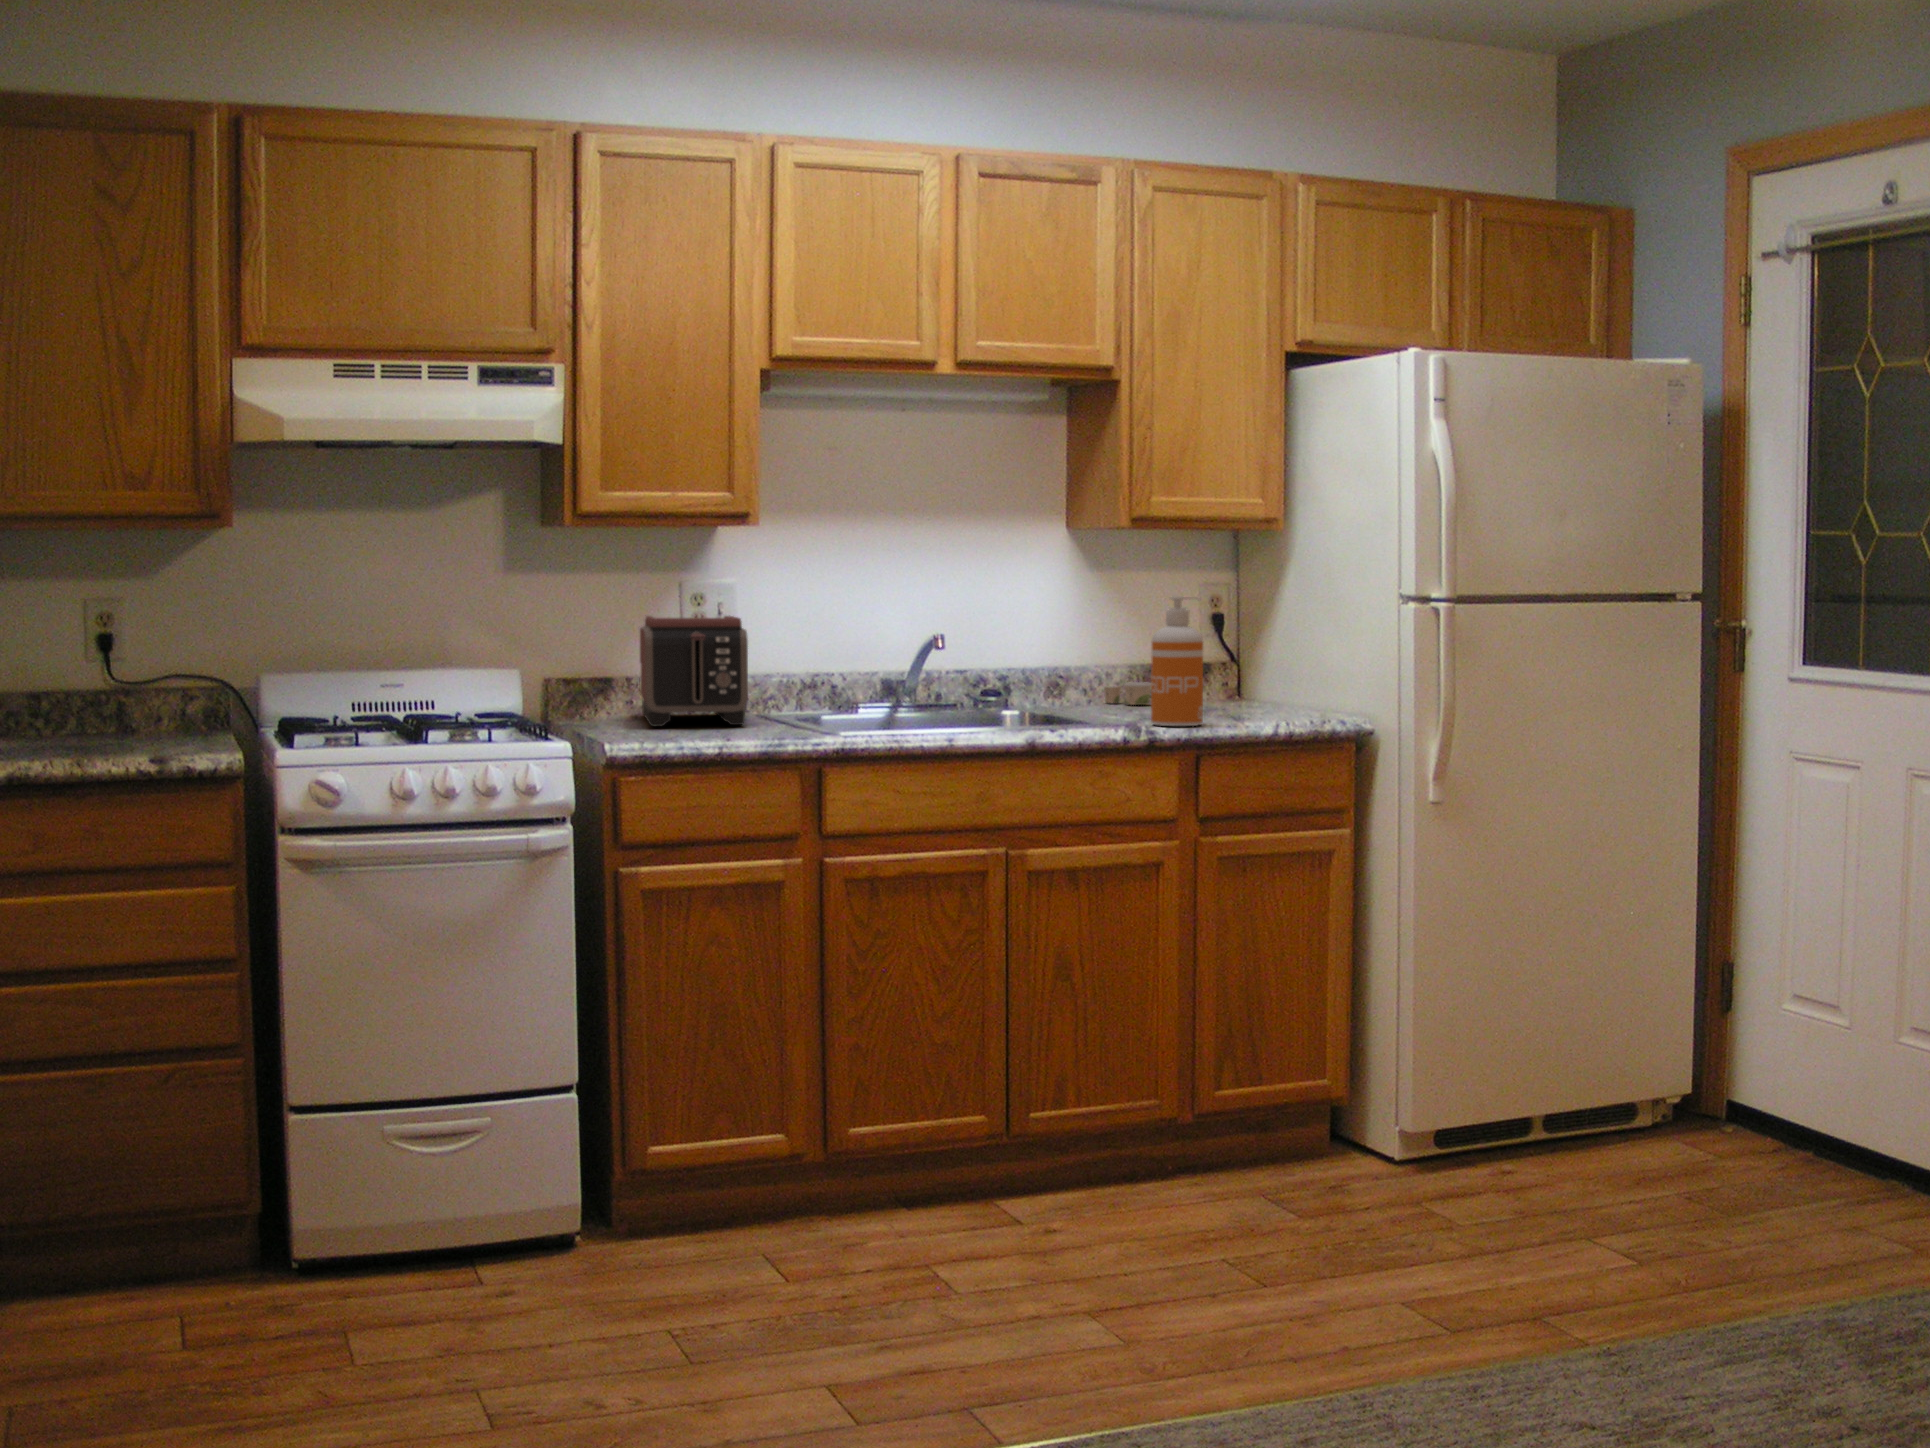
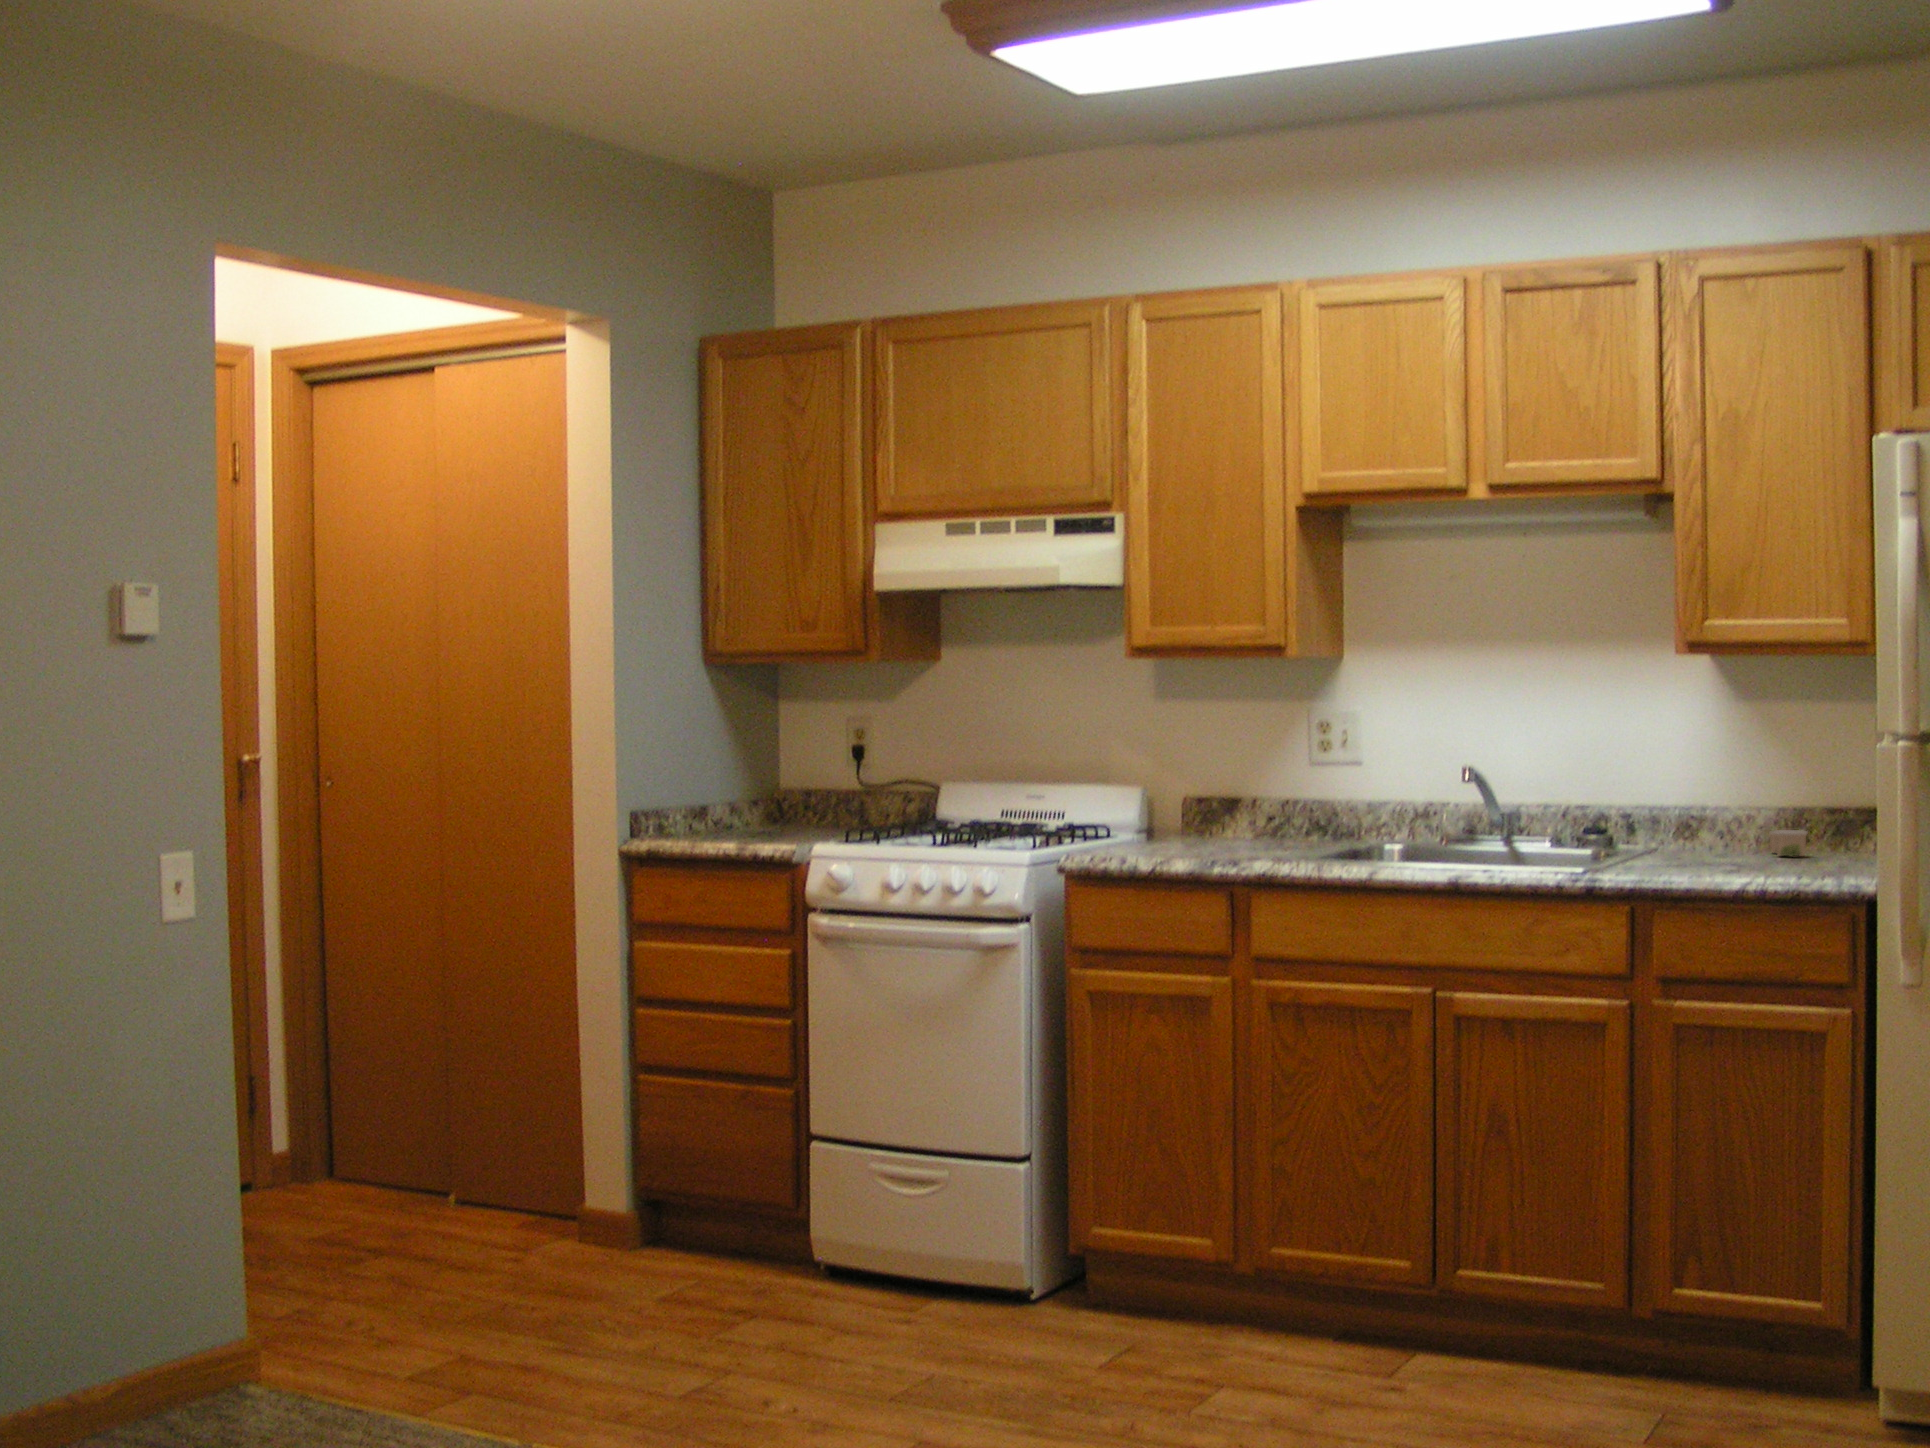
soap dispenser: present [1151,596,1203,726] -> none [1629,732,1687,877]
toaster: present [639,616,748,726] -> none [1204,739,1360,848]

